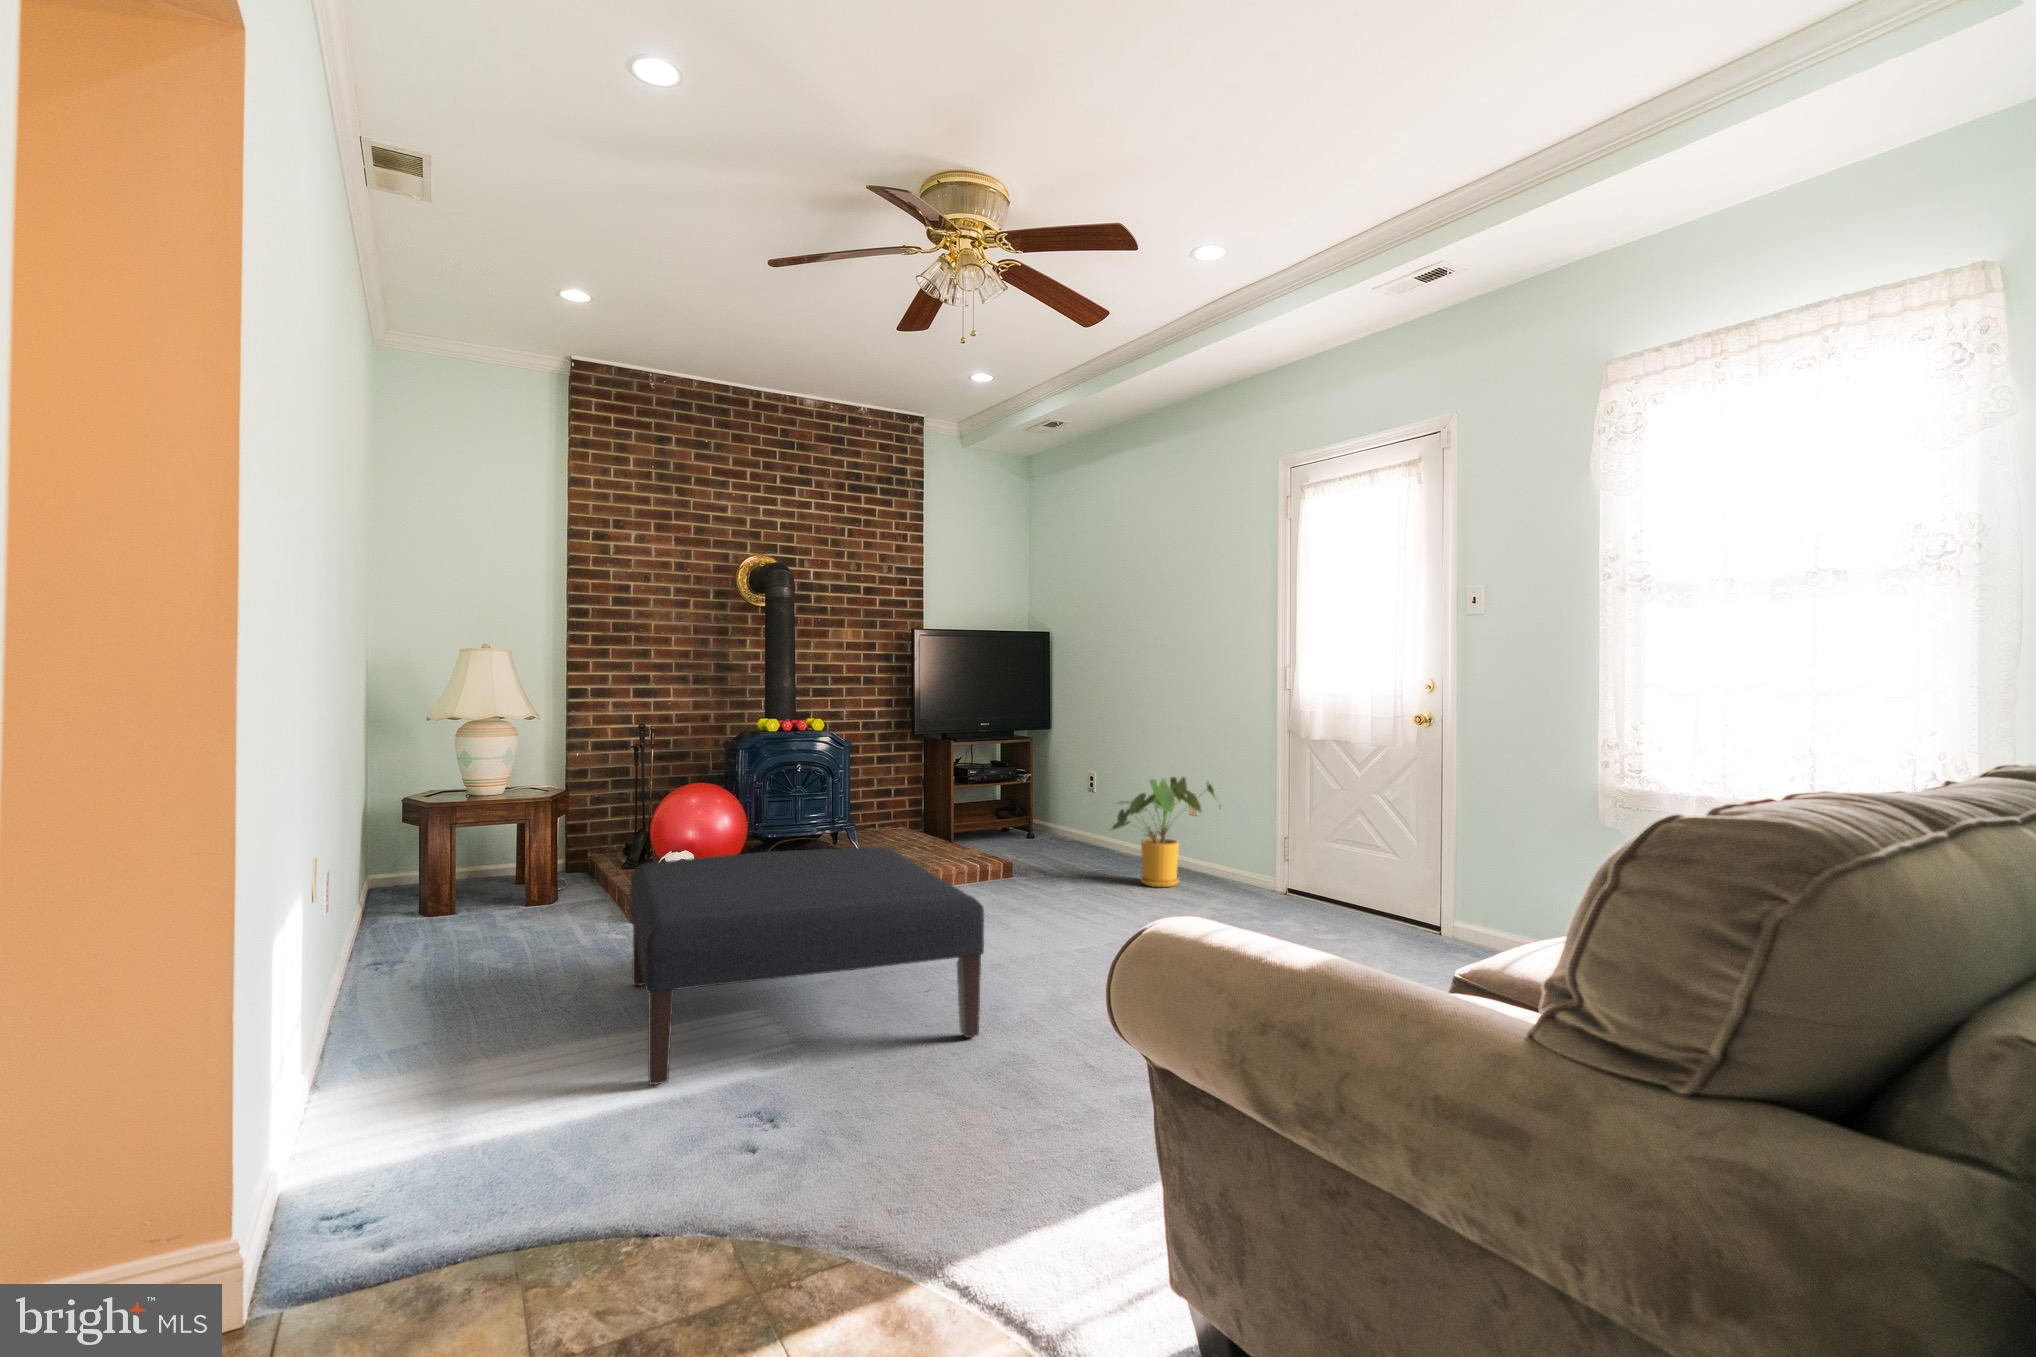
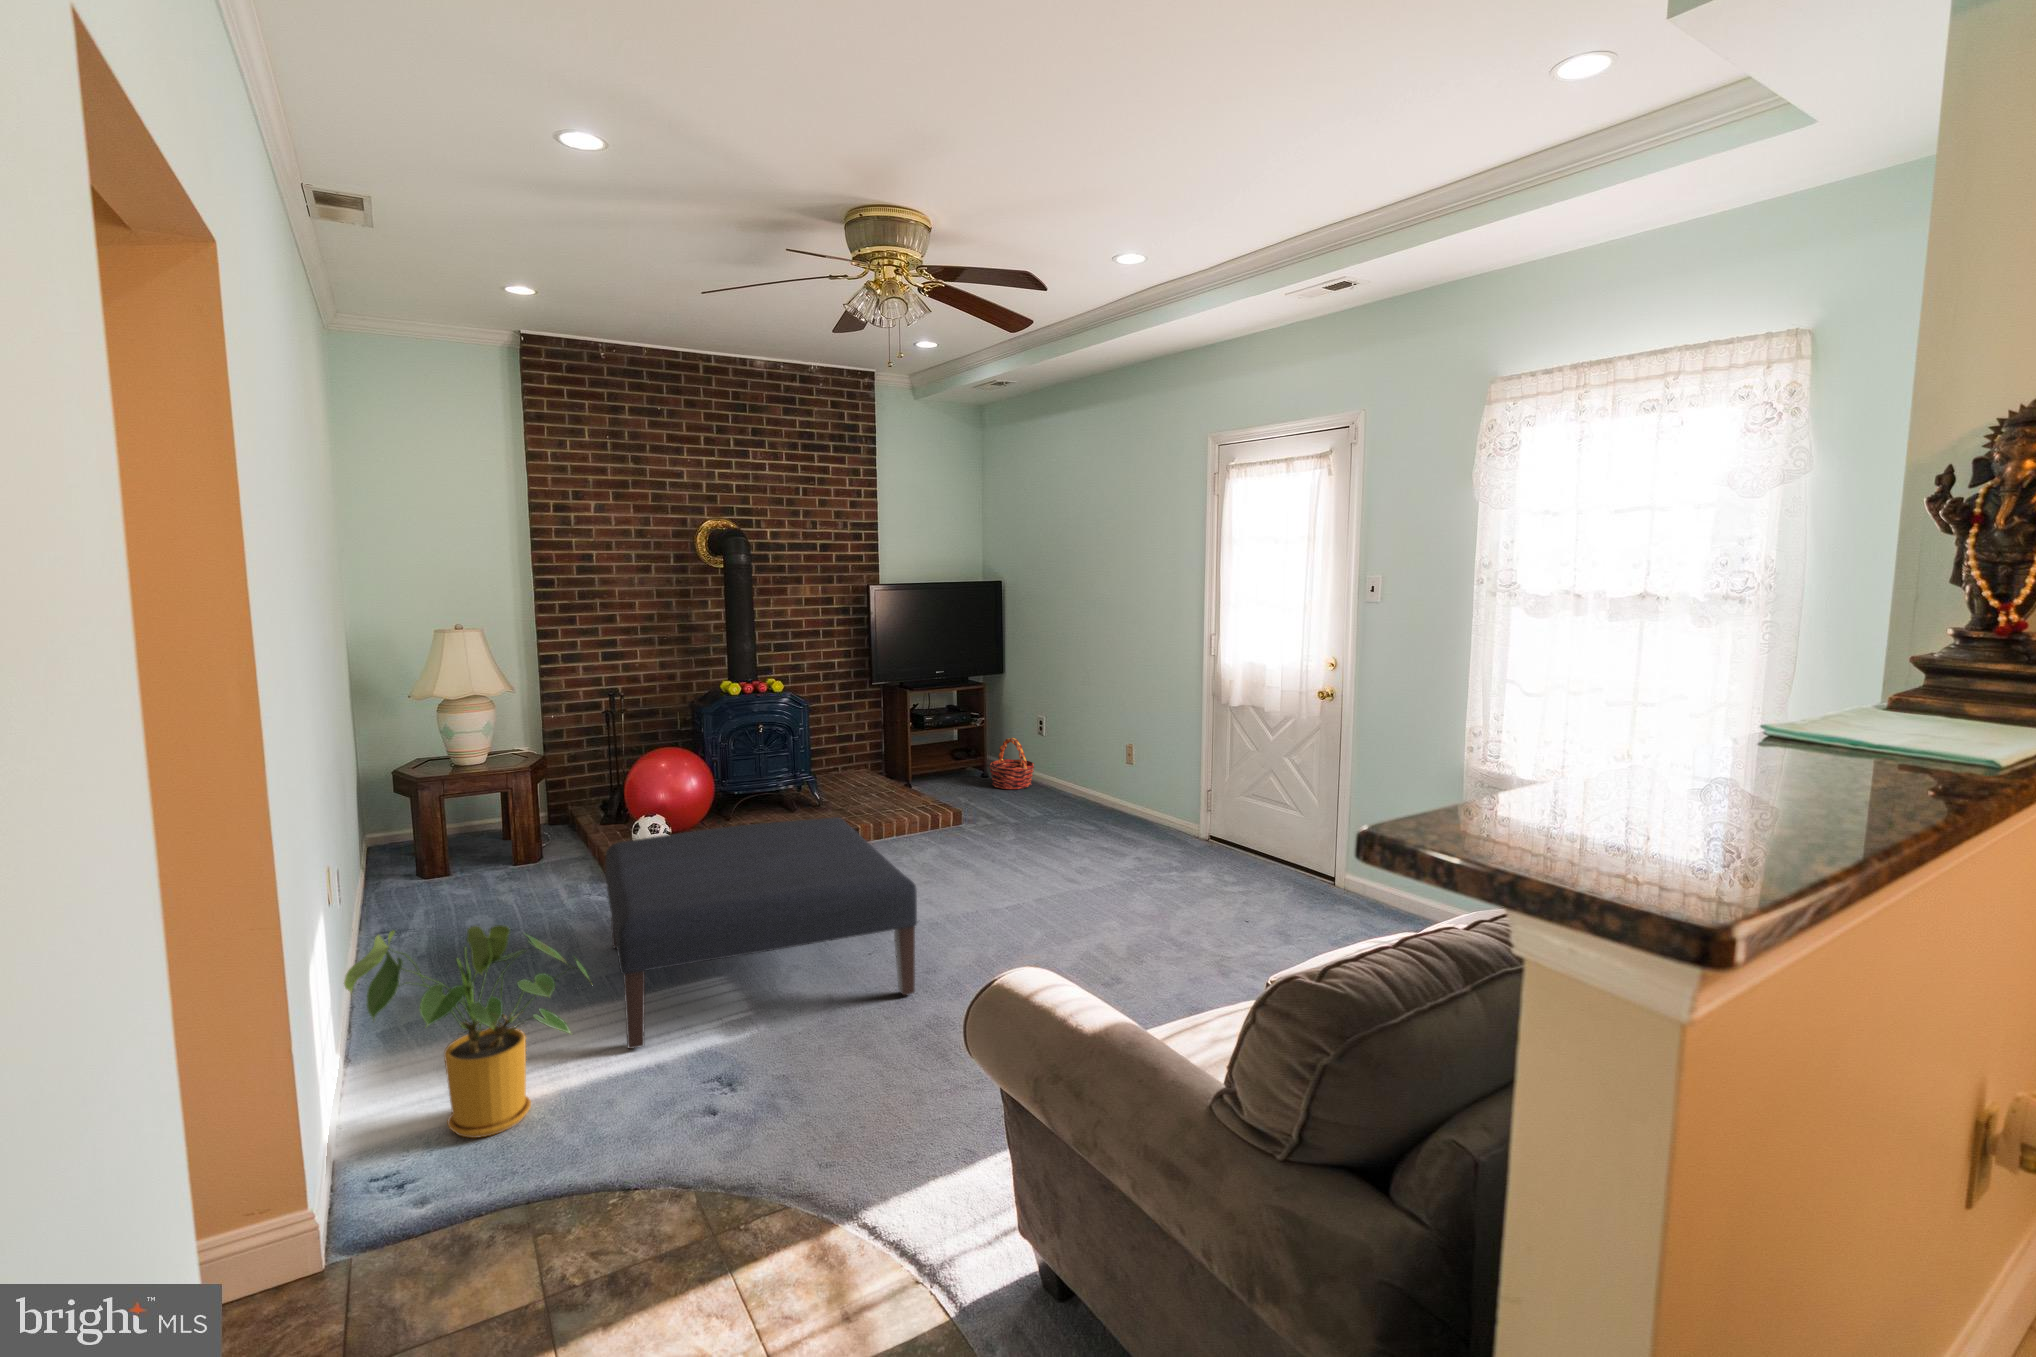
house plant: present [1111,777,1221,887] -> present [344,925,589,1138]
basket: none [1037,795,1085,850] -> present [989,738,1034,789]

